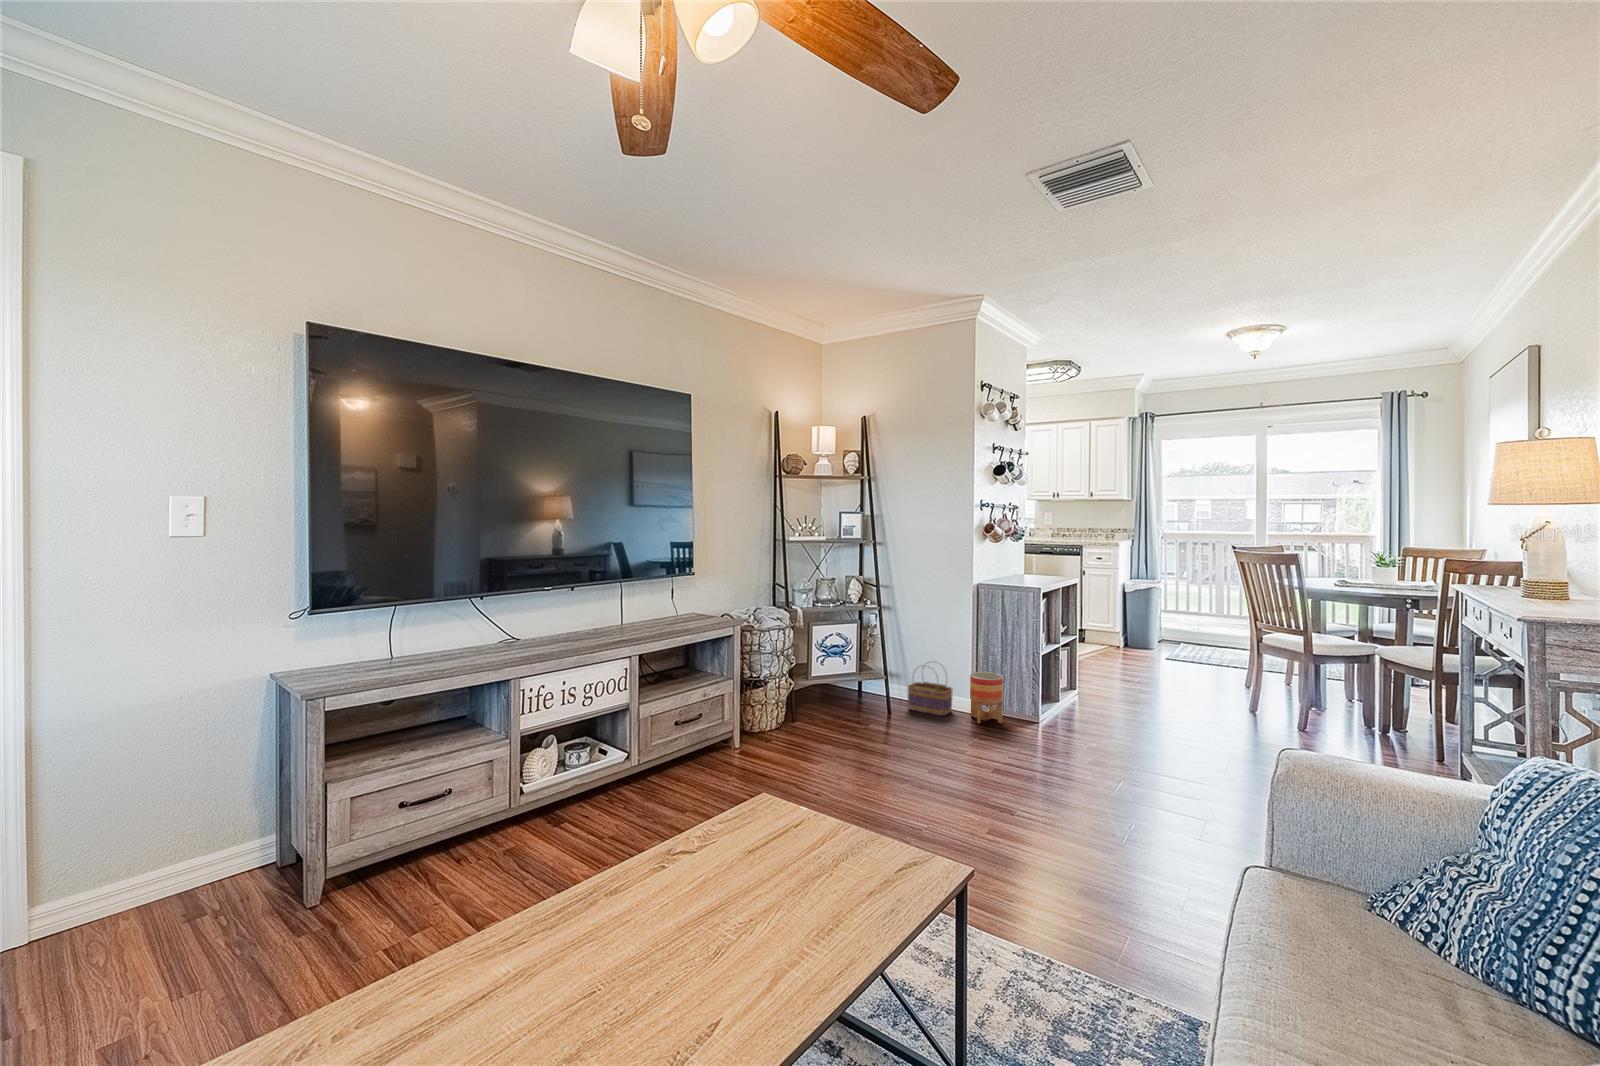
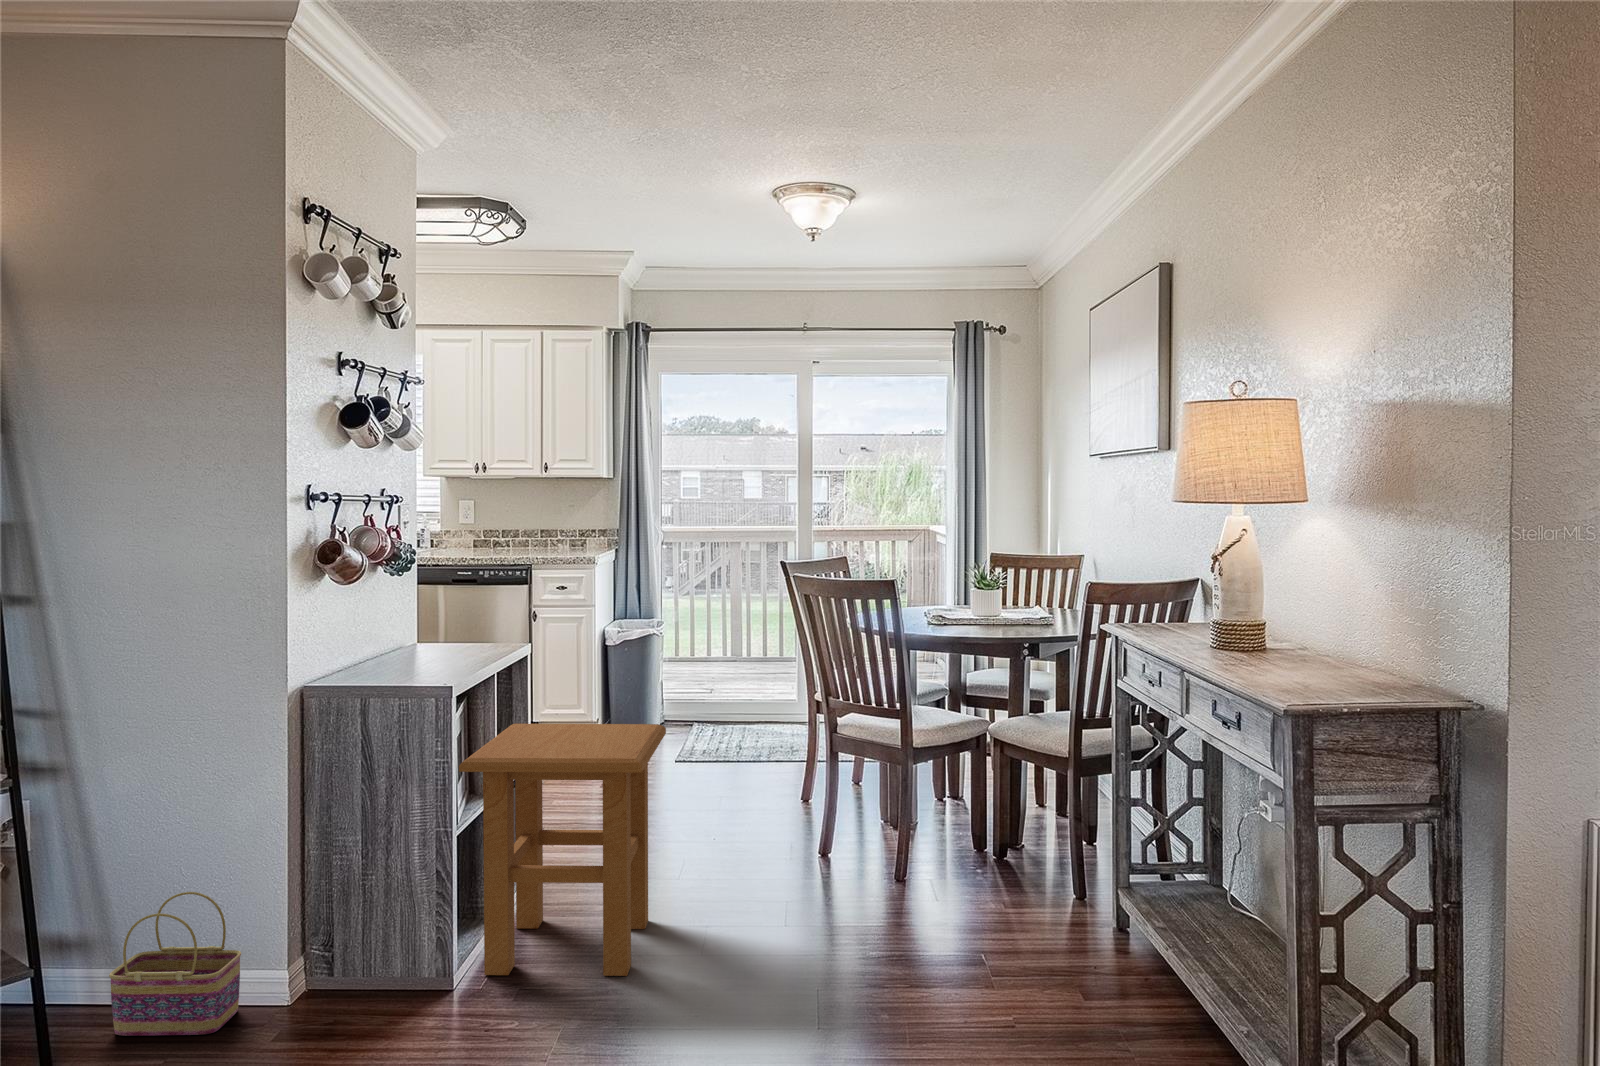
side table: none [1044,613,1150,734] -> present [459,724,666,976]
planter: present [970,672,1003,724] -> none [284,897,367,1035]

